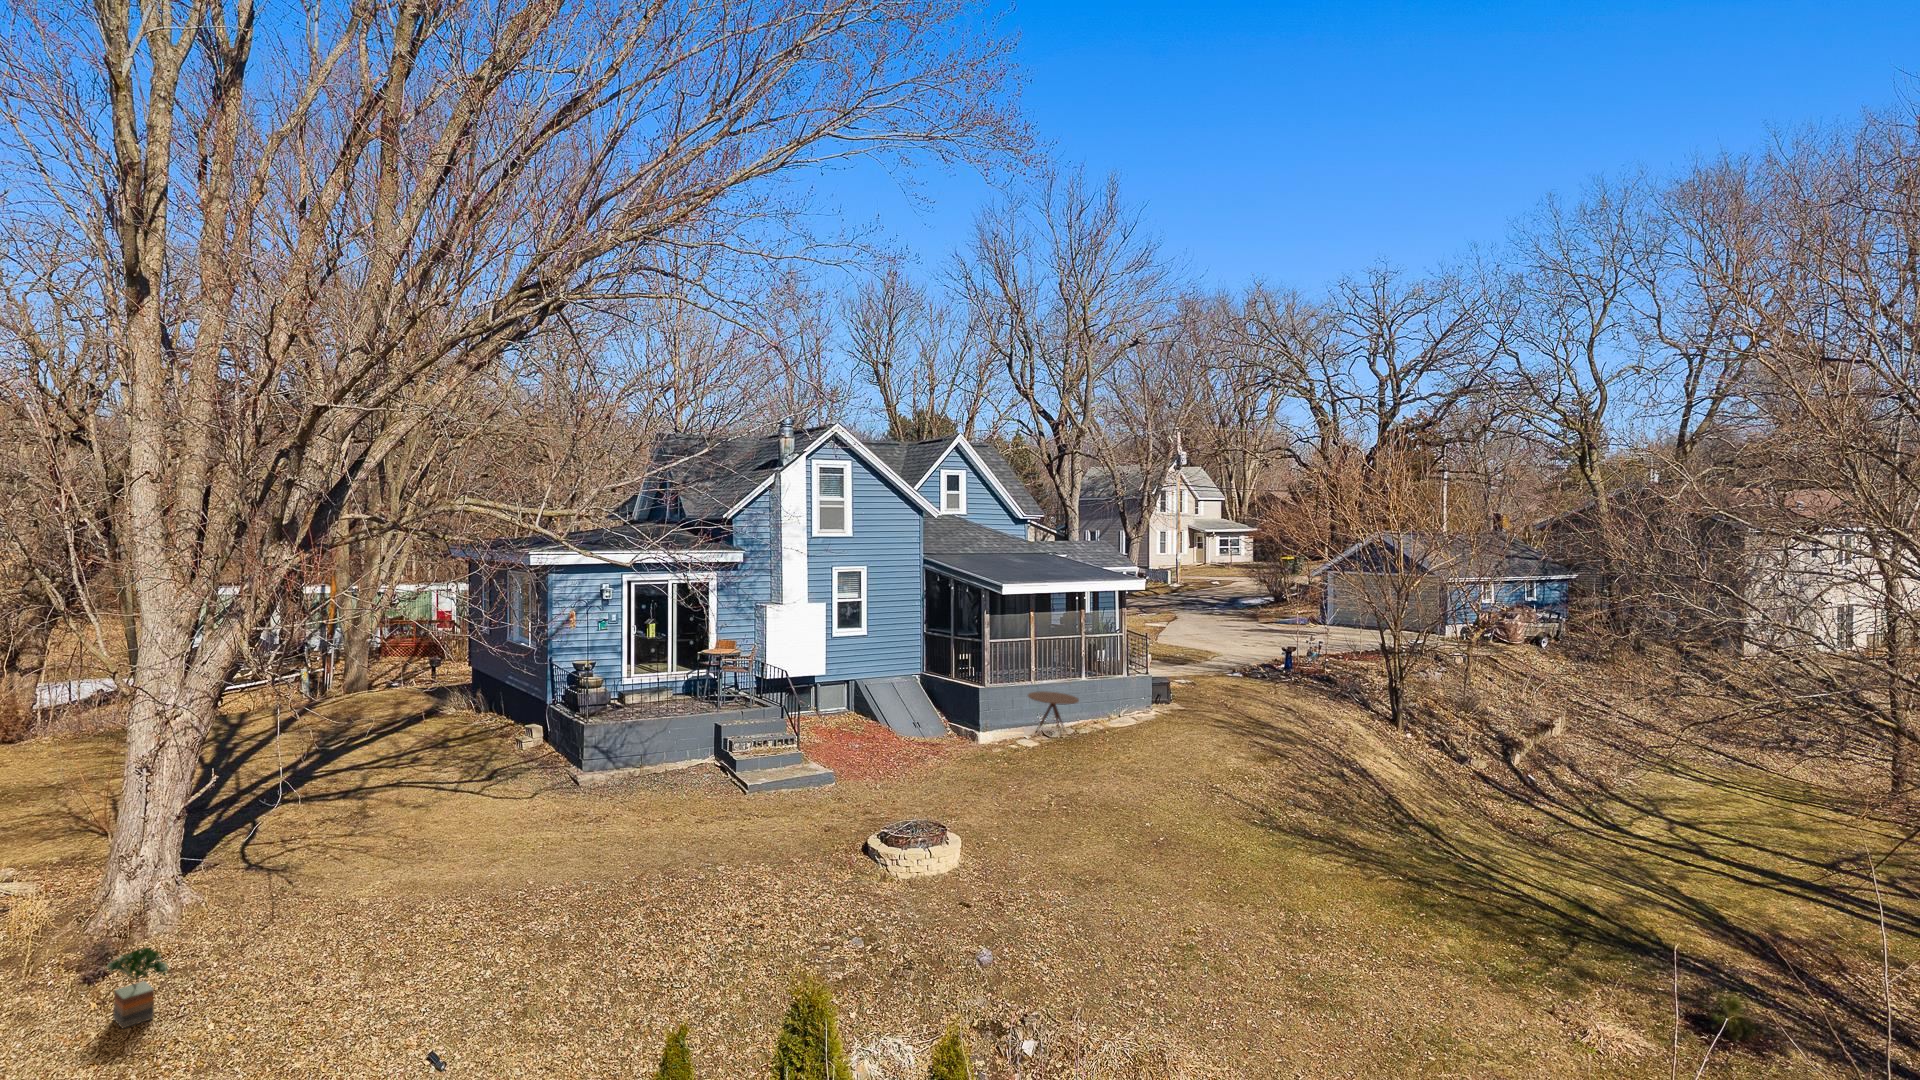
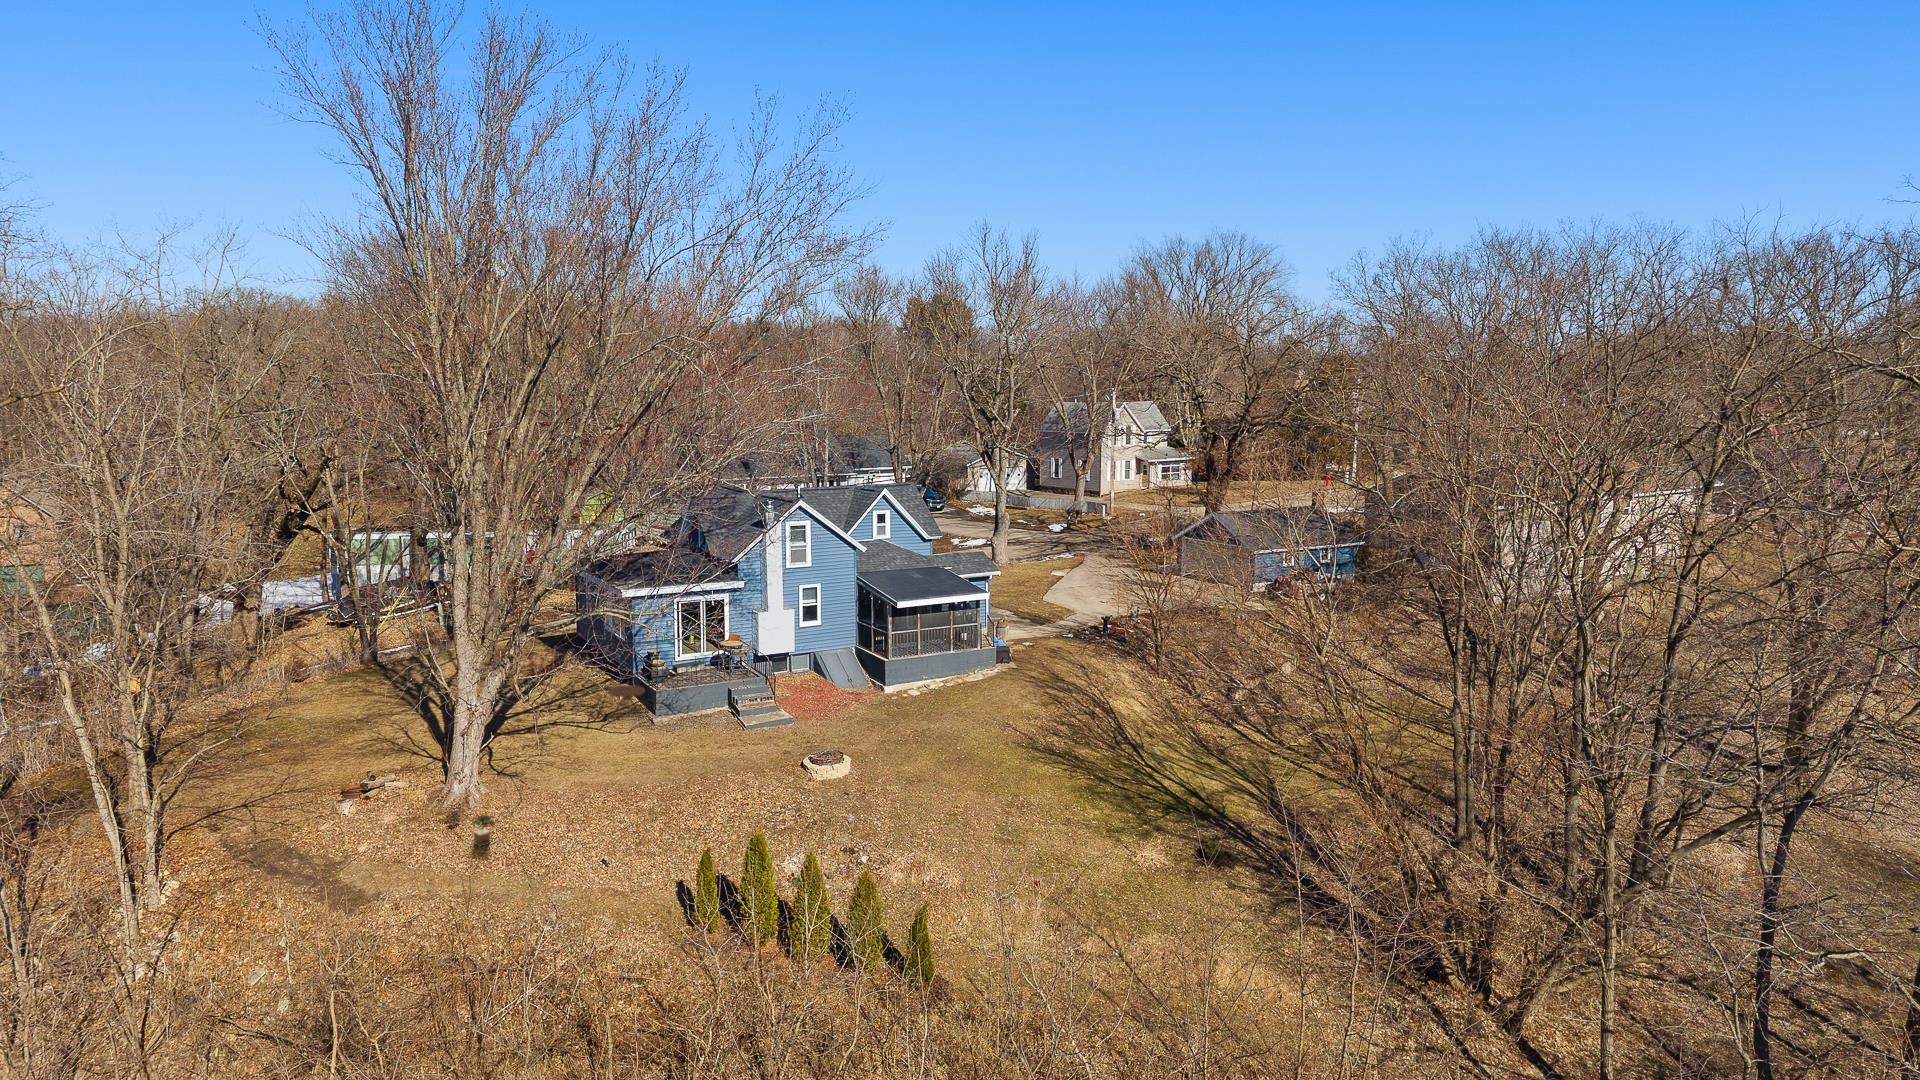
round table: present [1028,691,1079,734] -> present [608,685,645,709]

